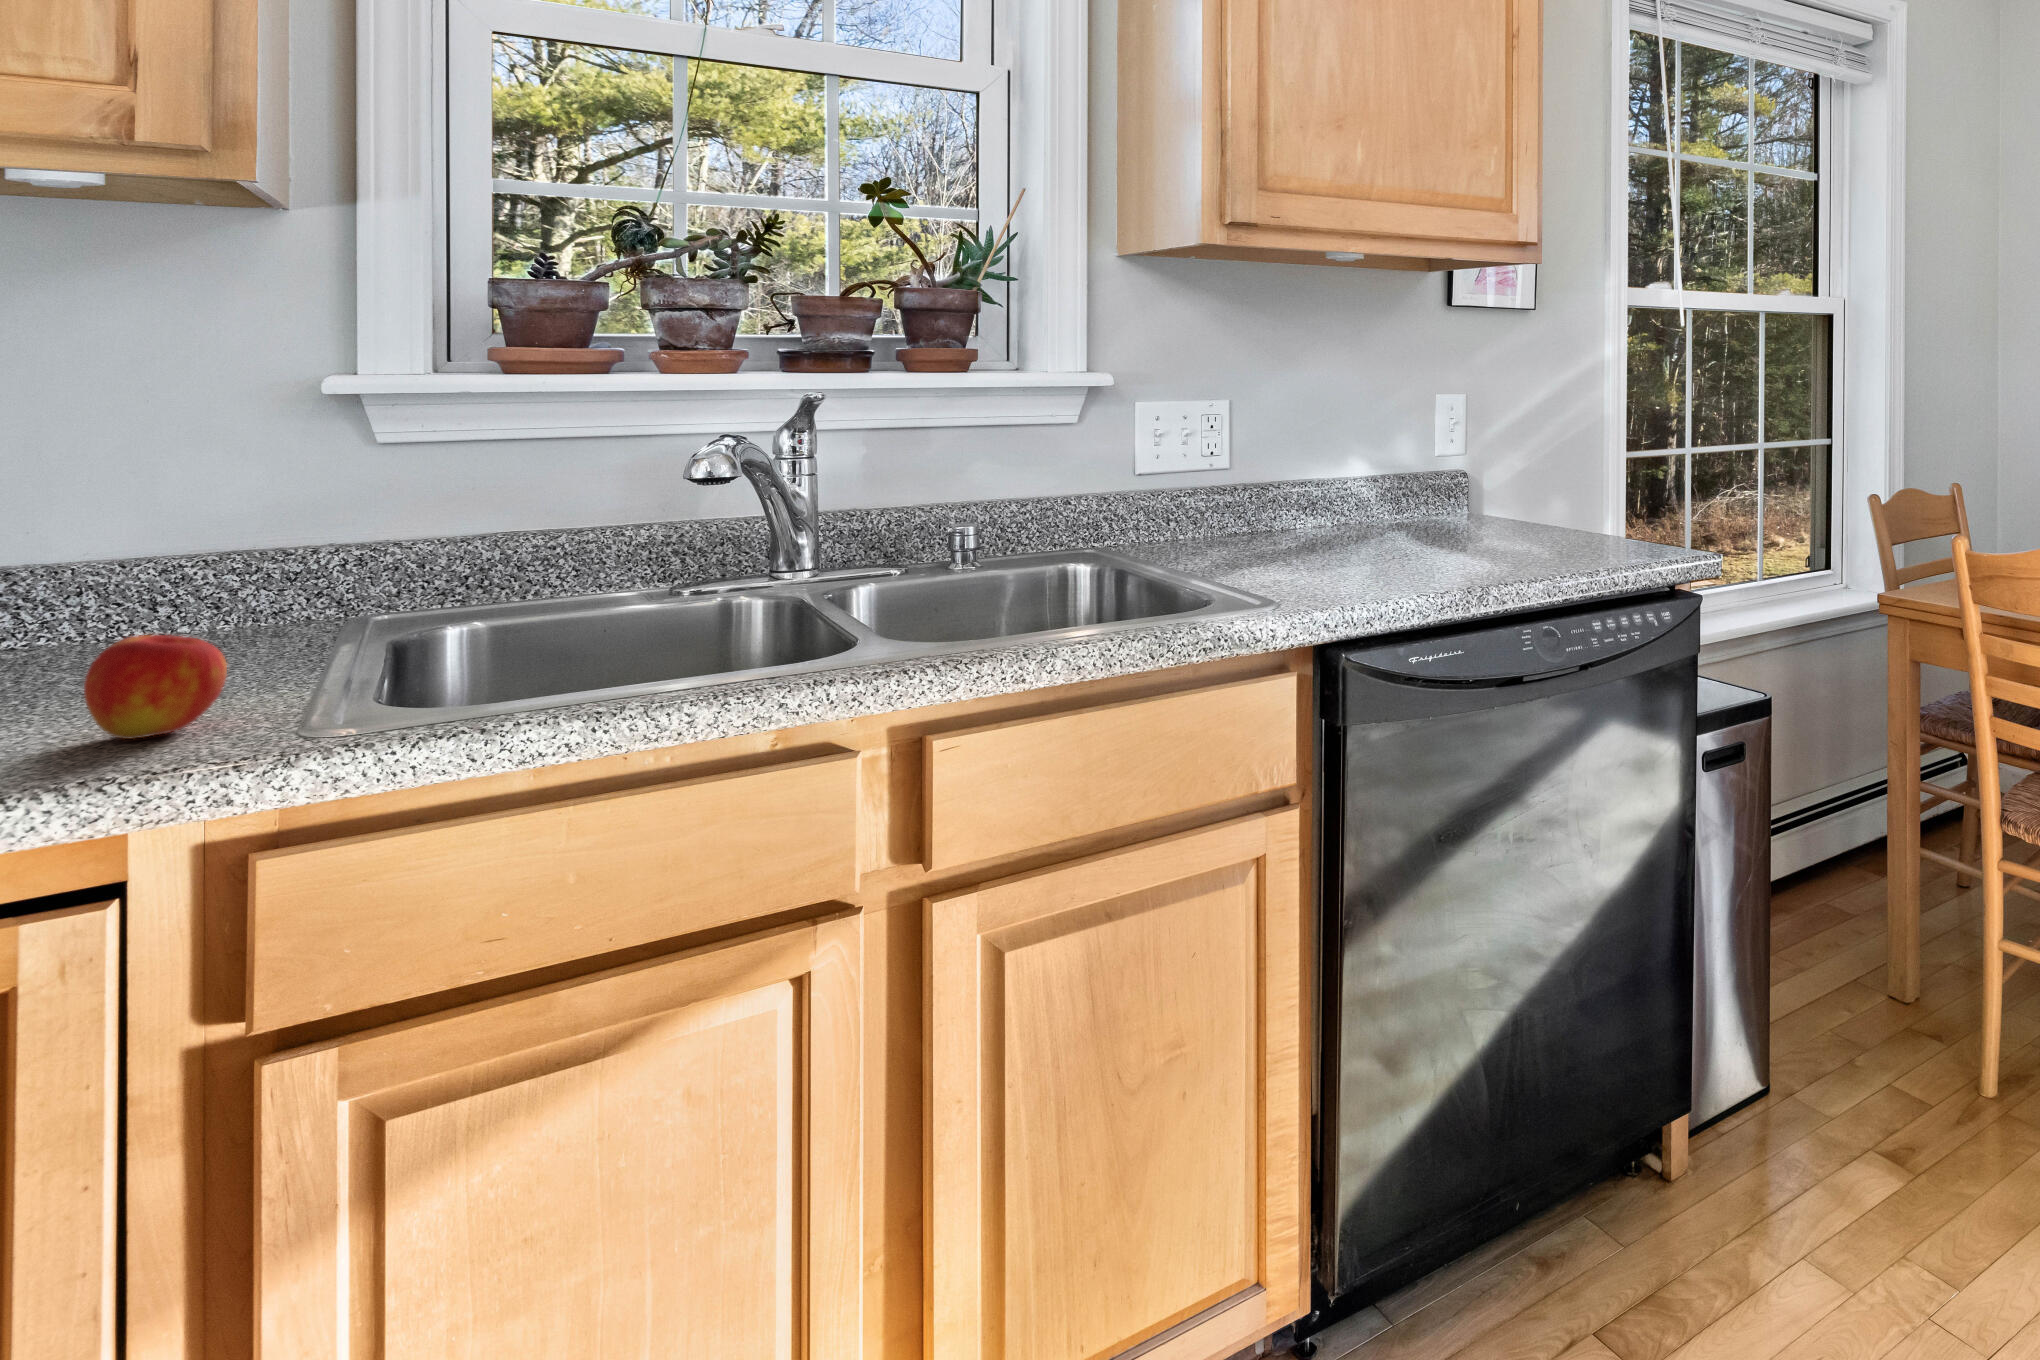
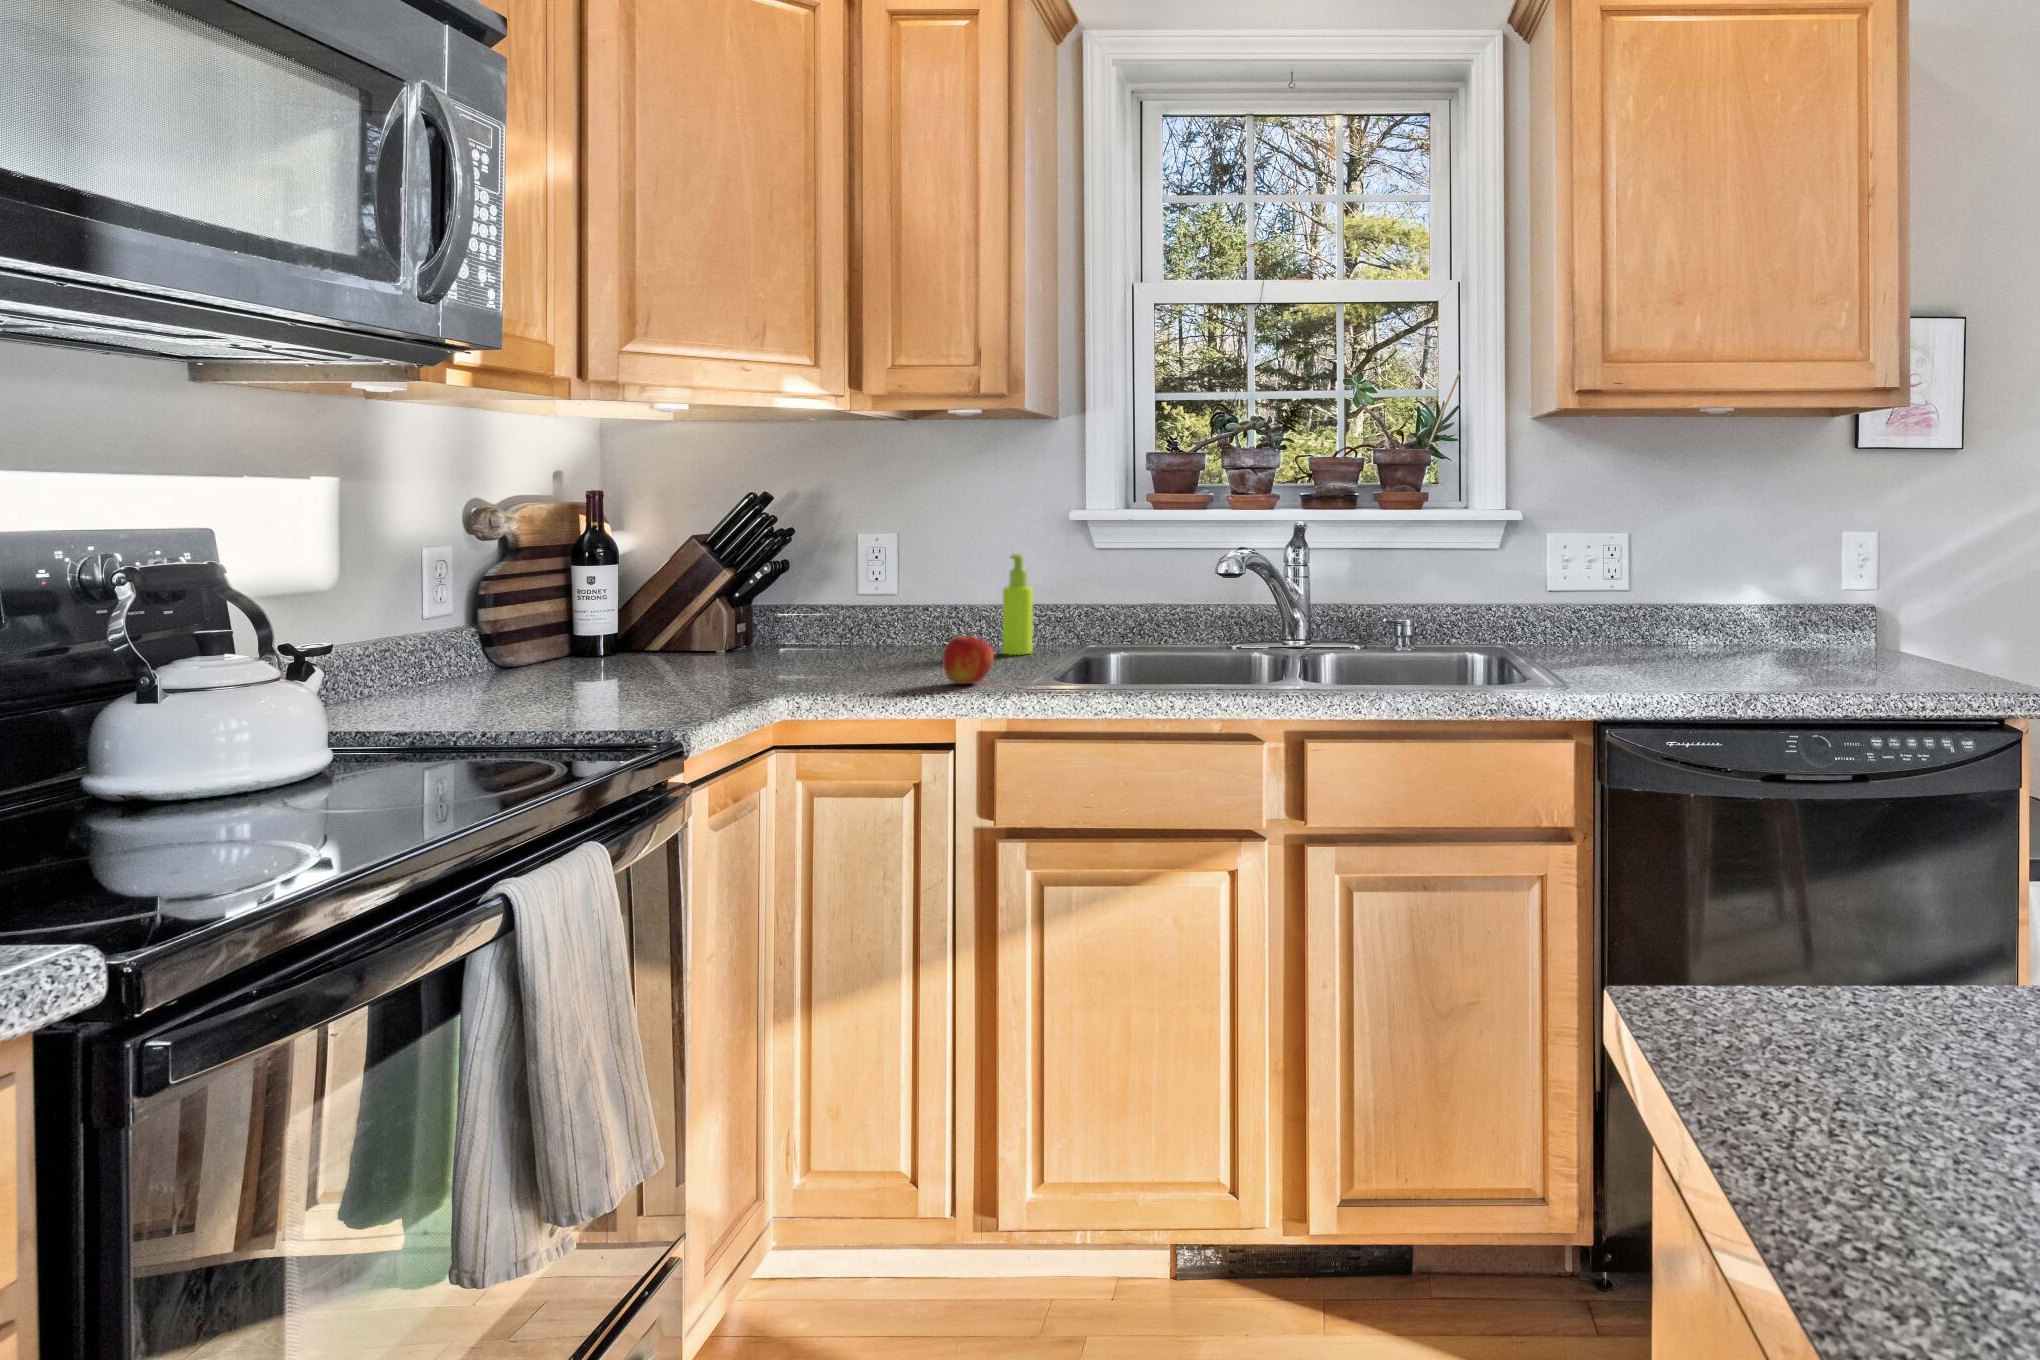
soap dispenser: none [178,460,254,652] -> present [1002,554,1033,655]

